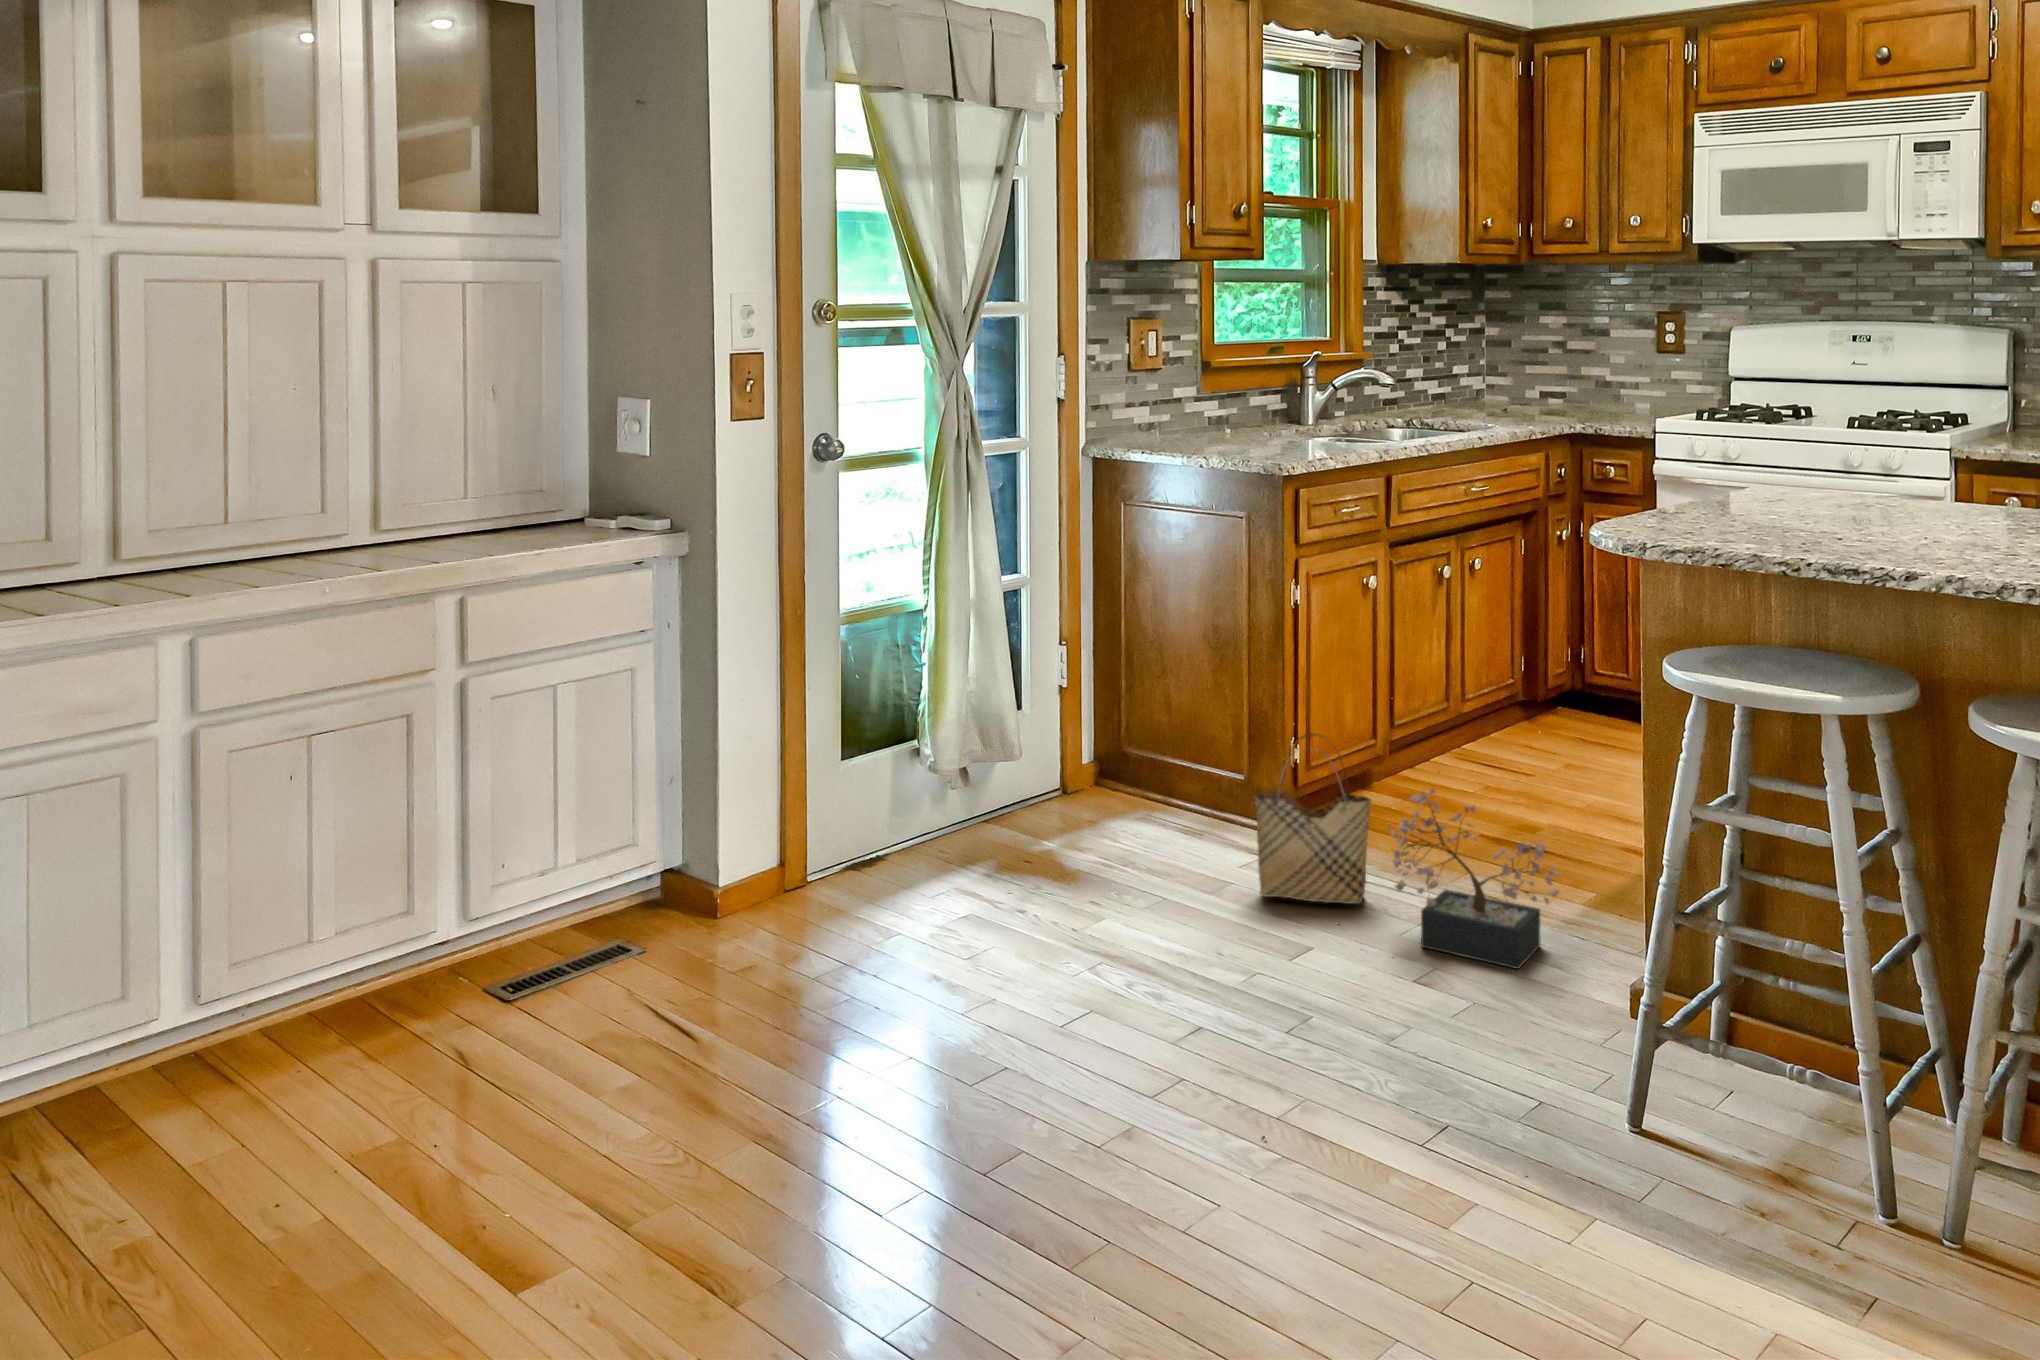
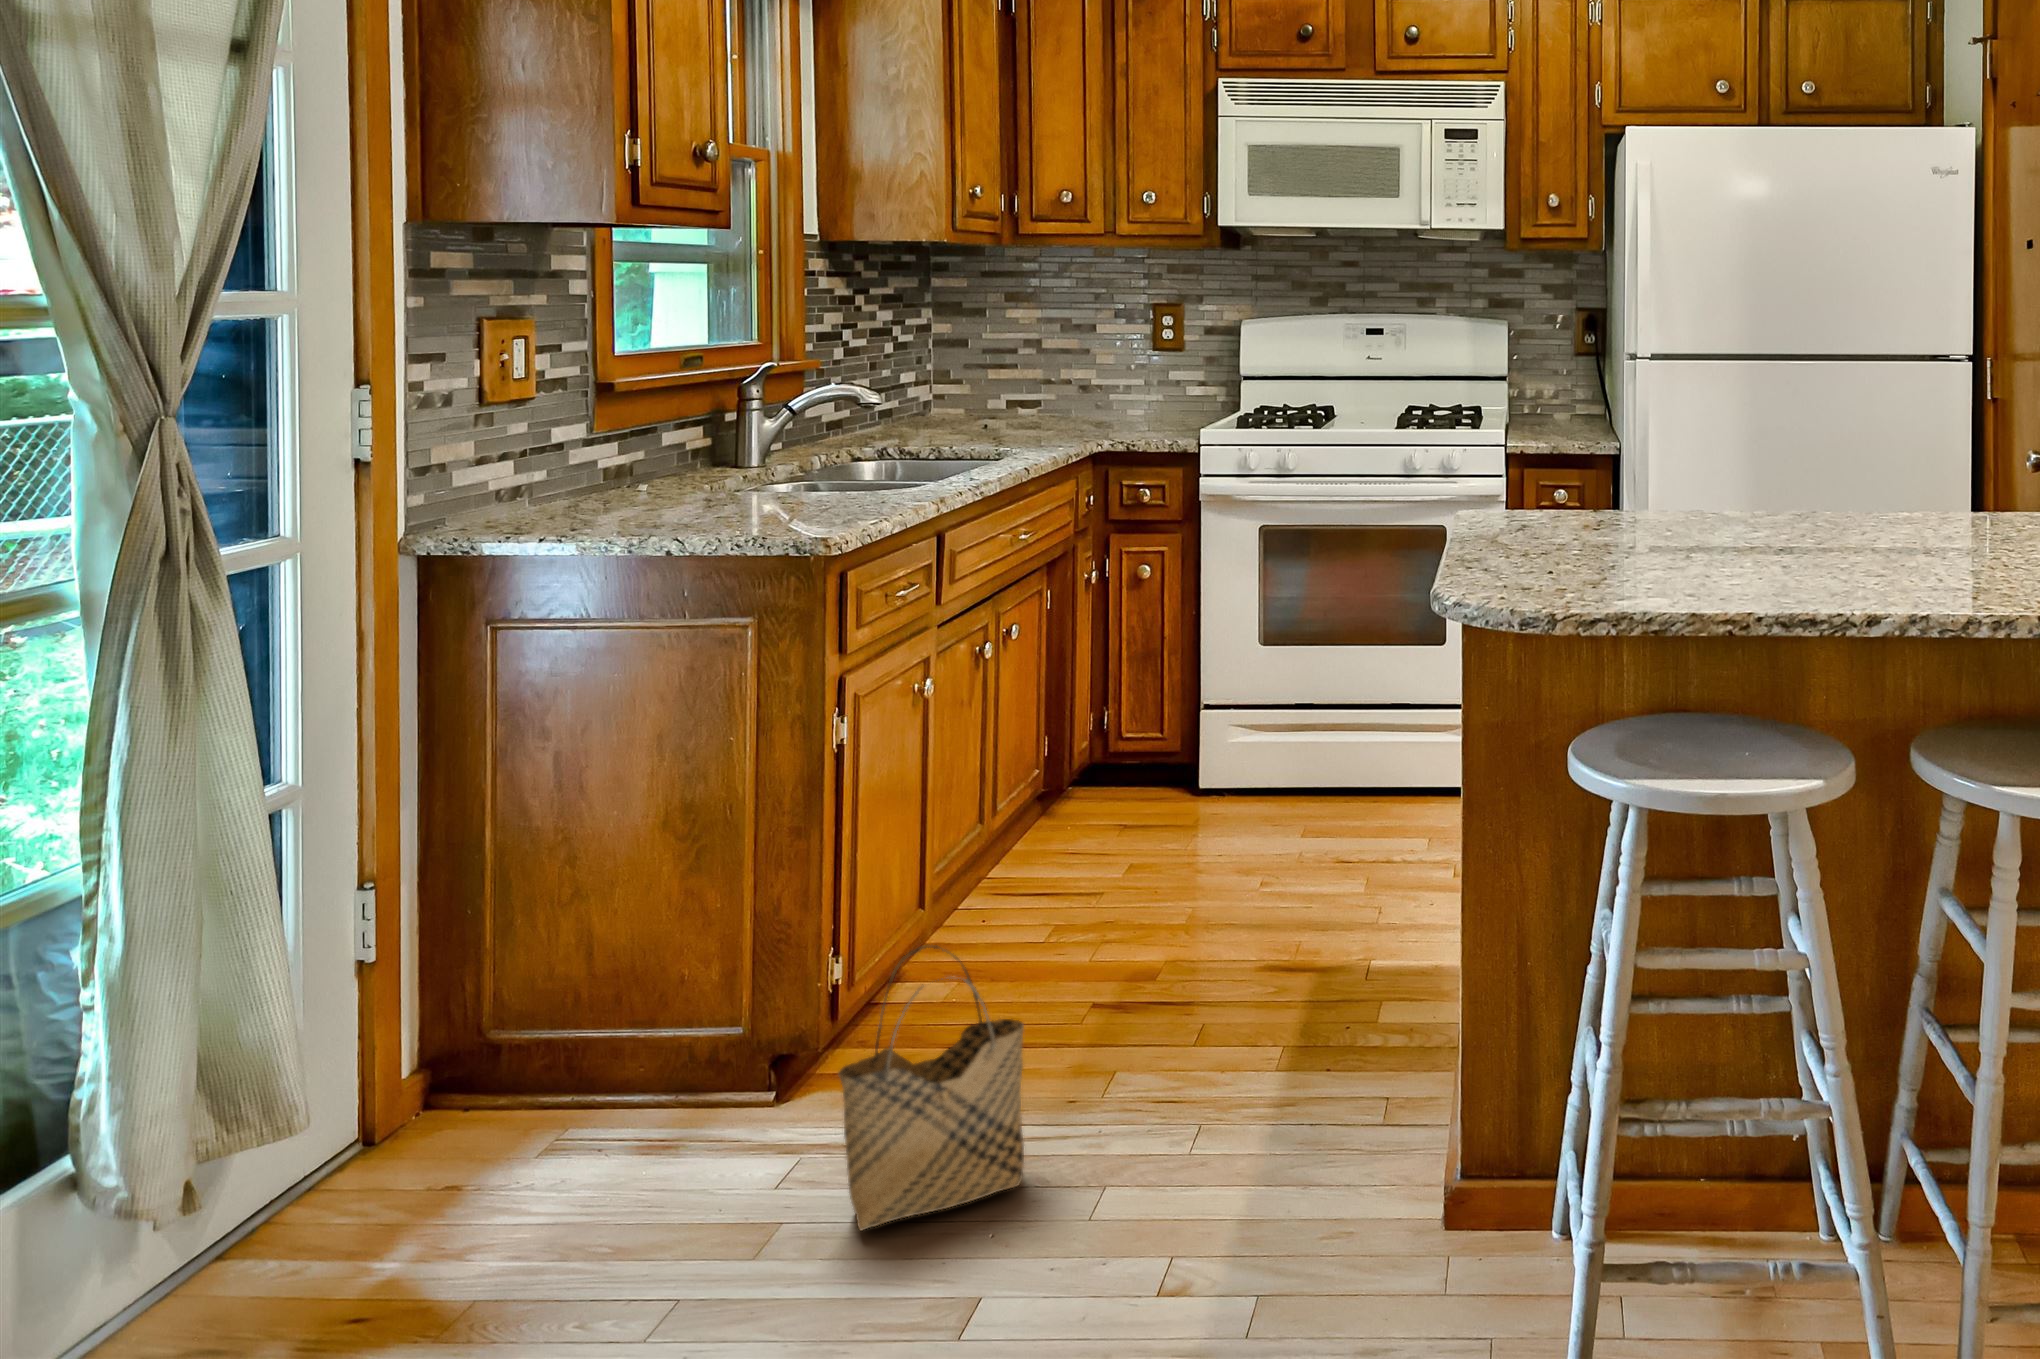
decorative plant: present [1387,788,1560,969] -> none [1083,986,1335,1231]

